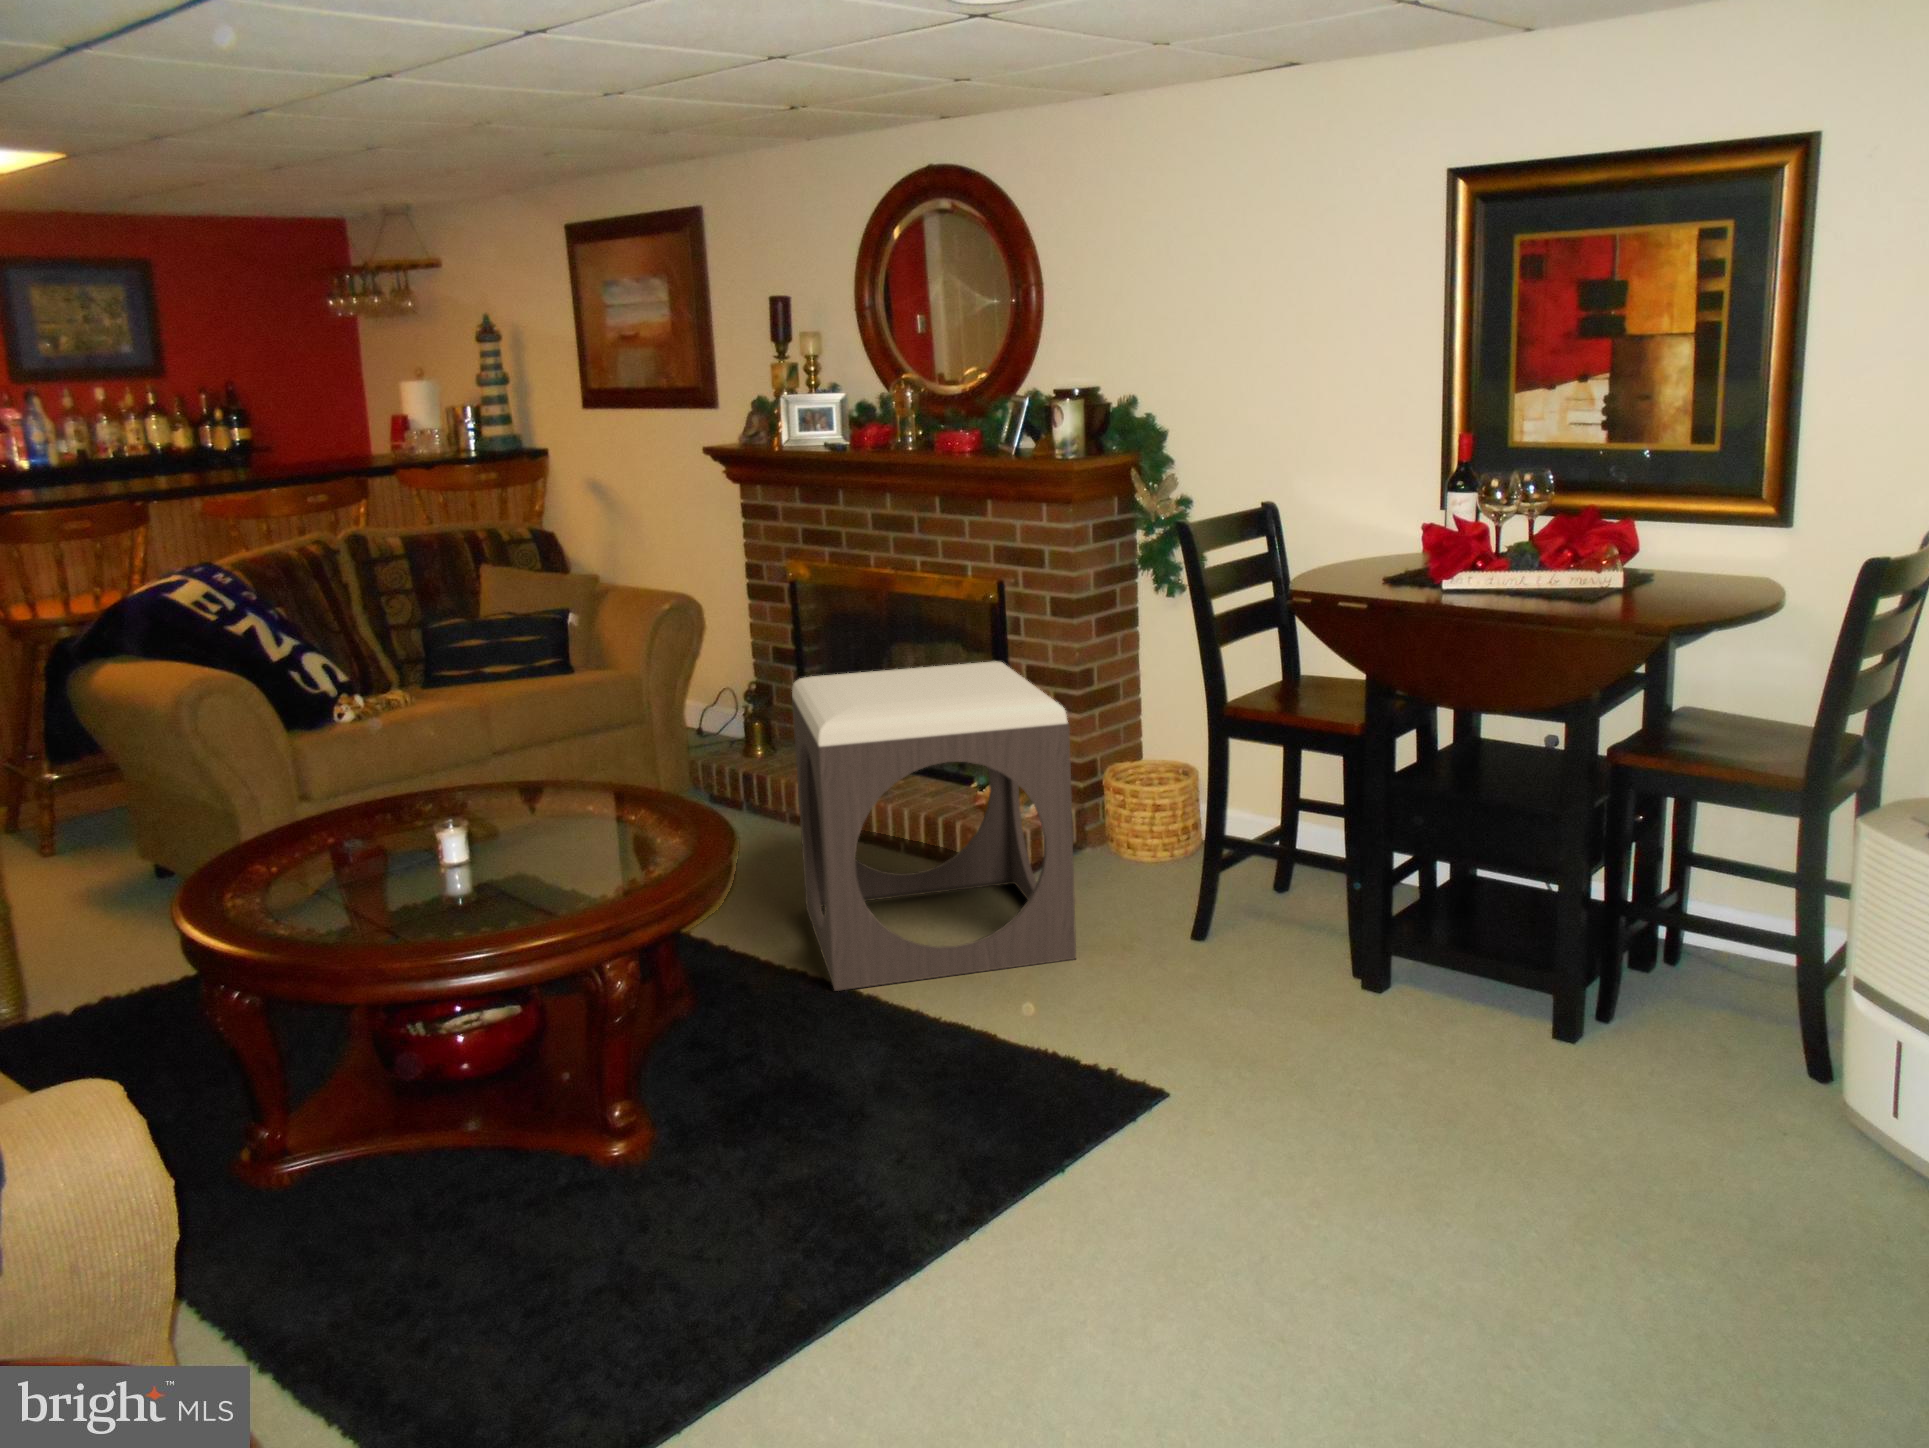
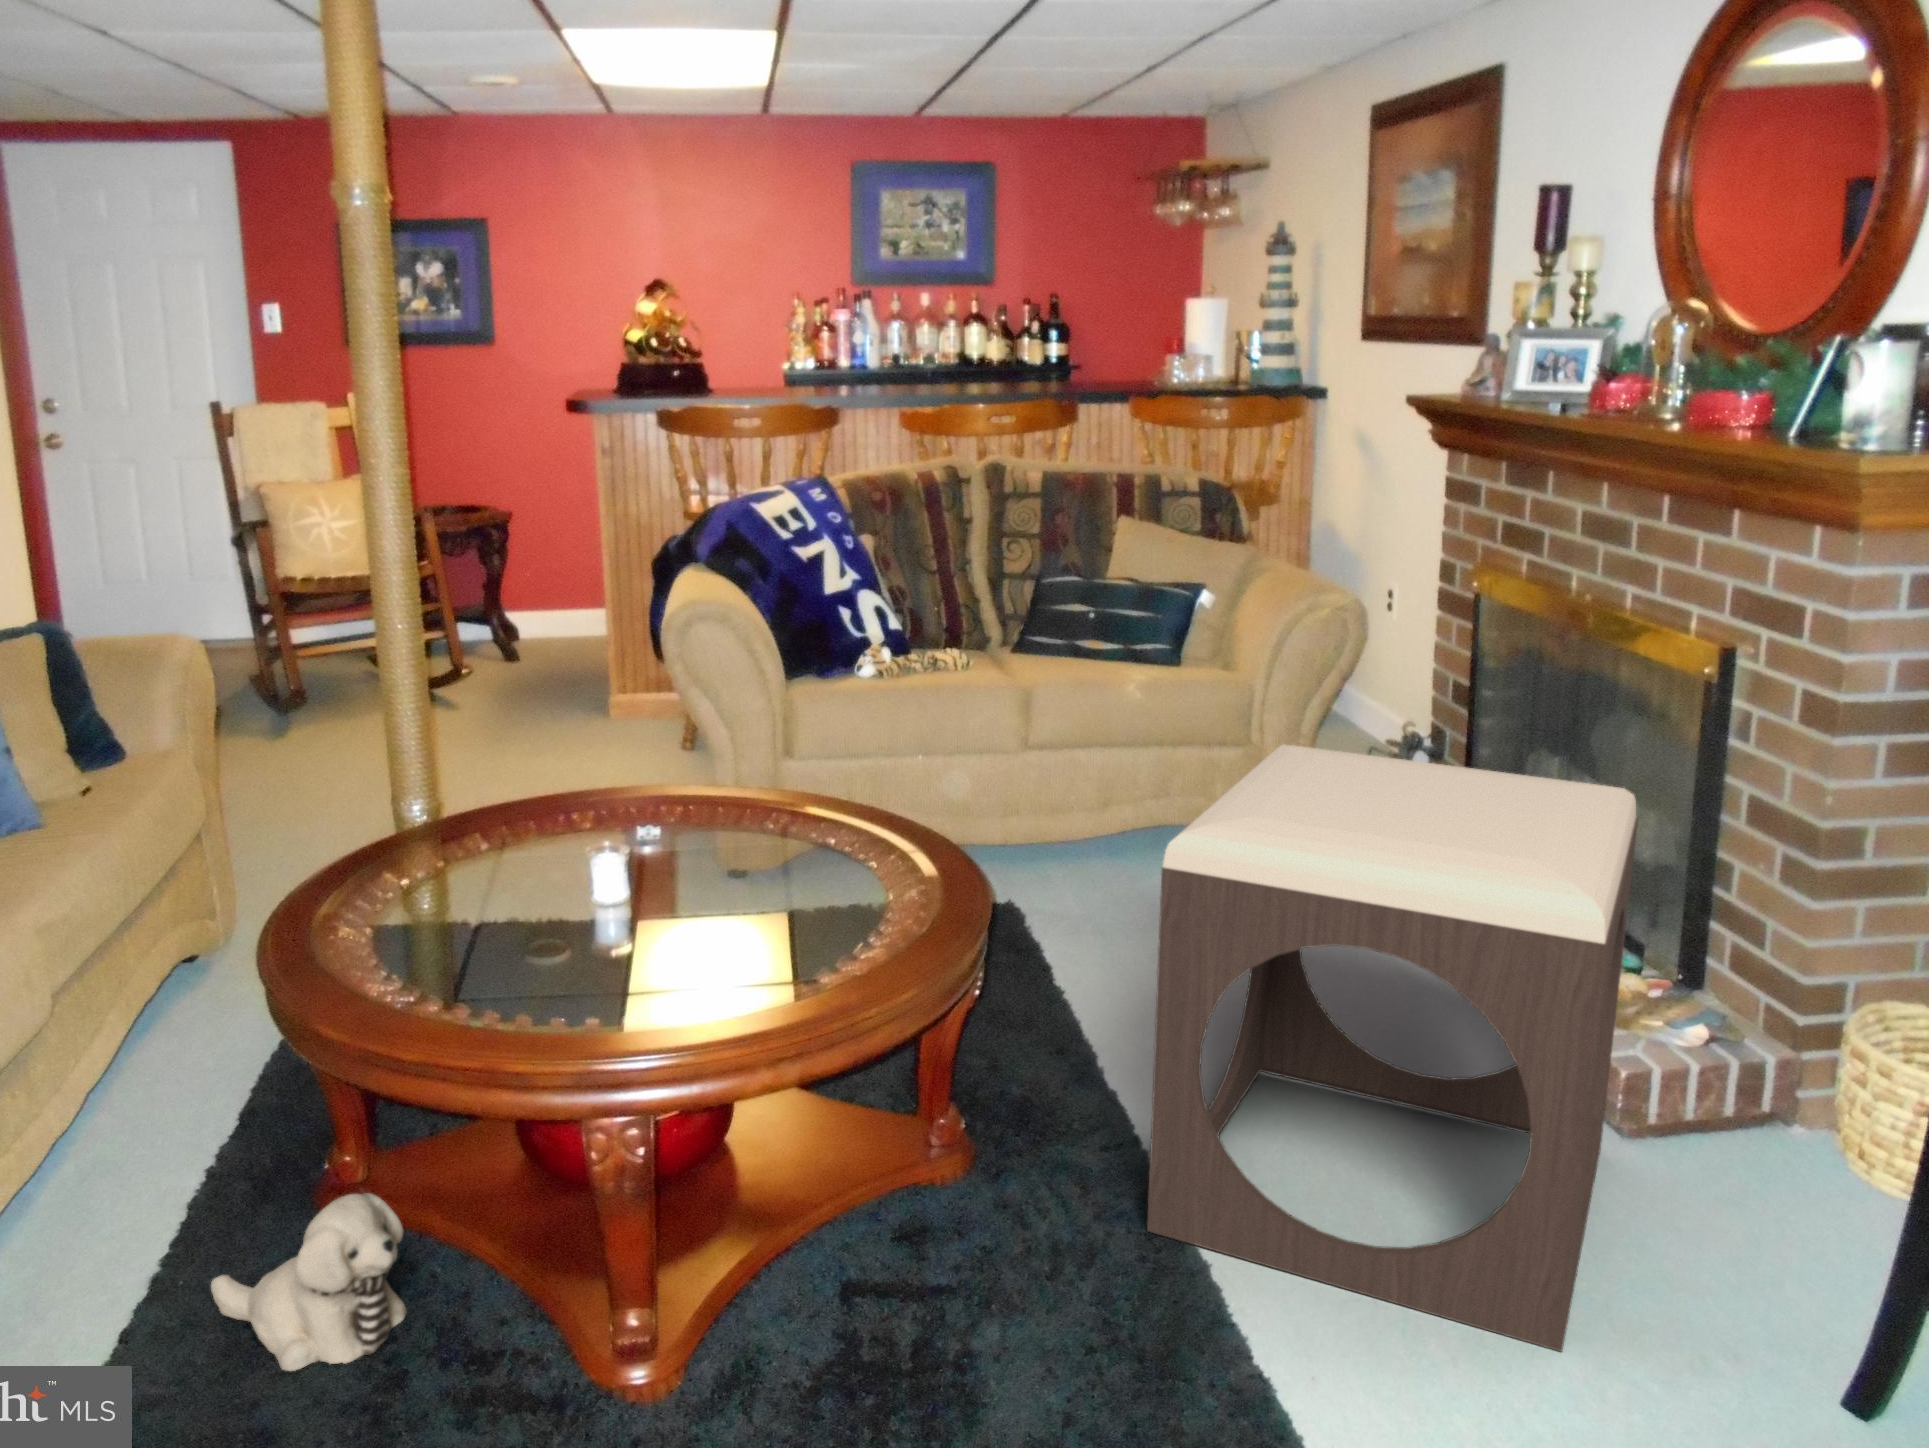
plush toy: none [231,1114,420,1264] -> present [211,1193,407,1371]

